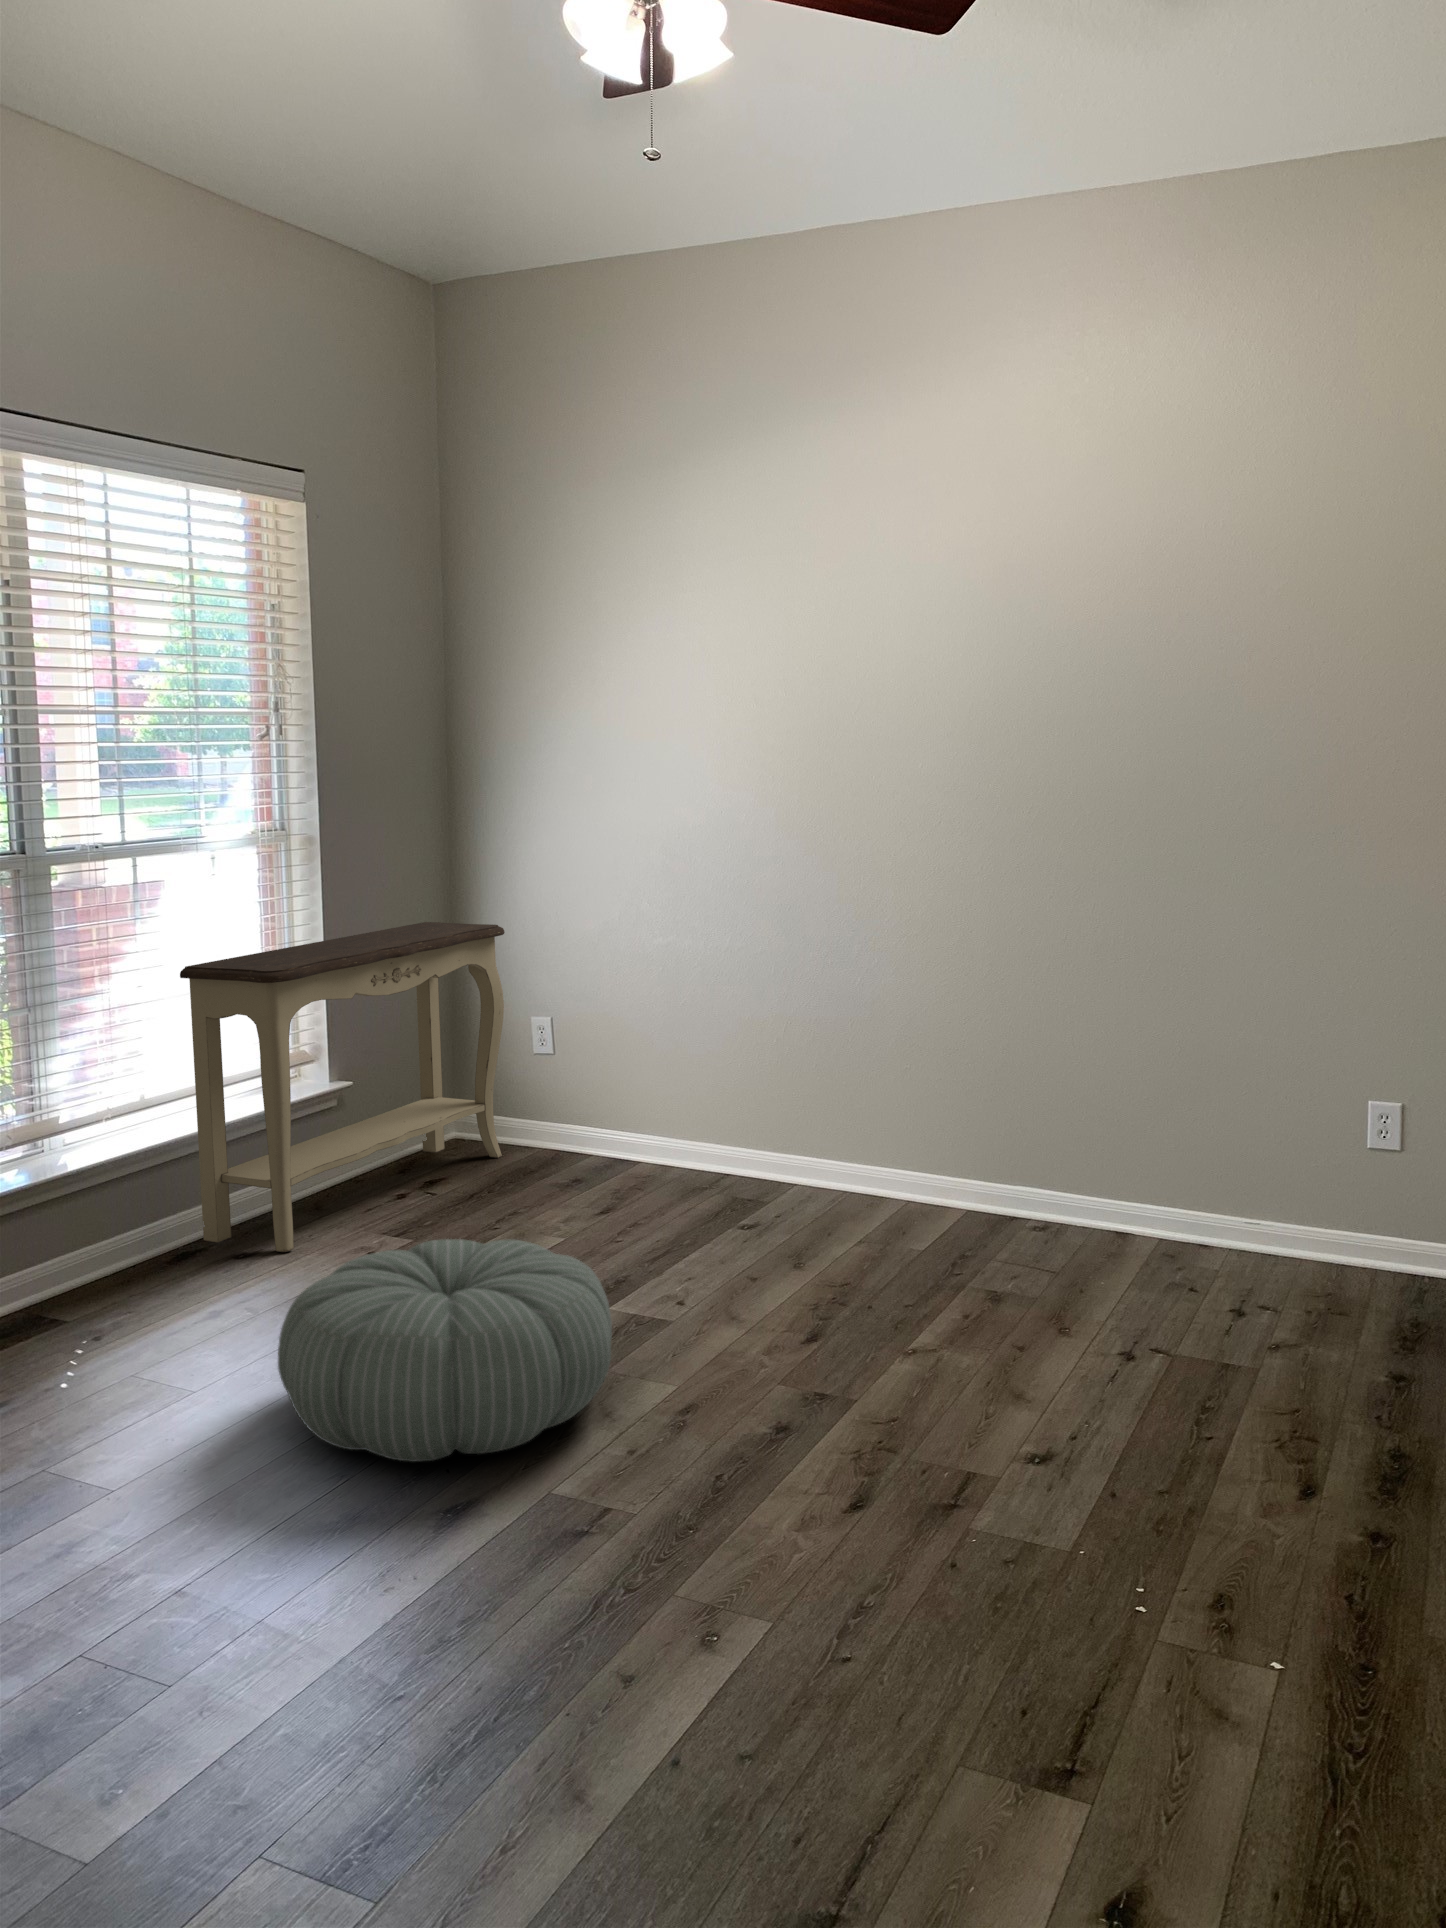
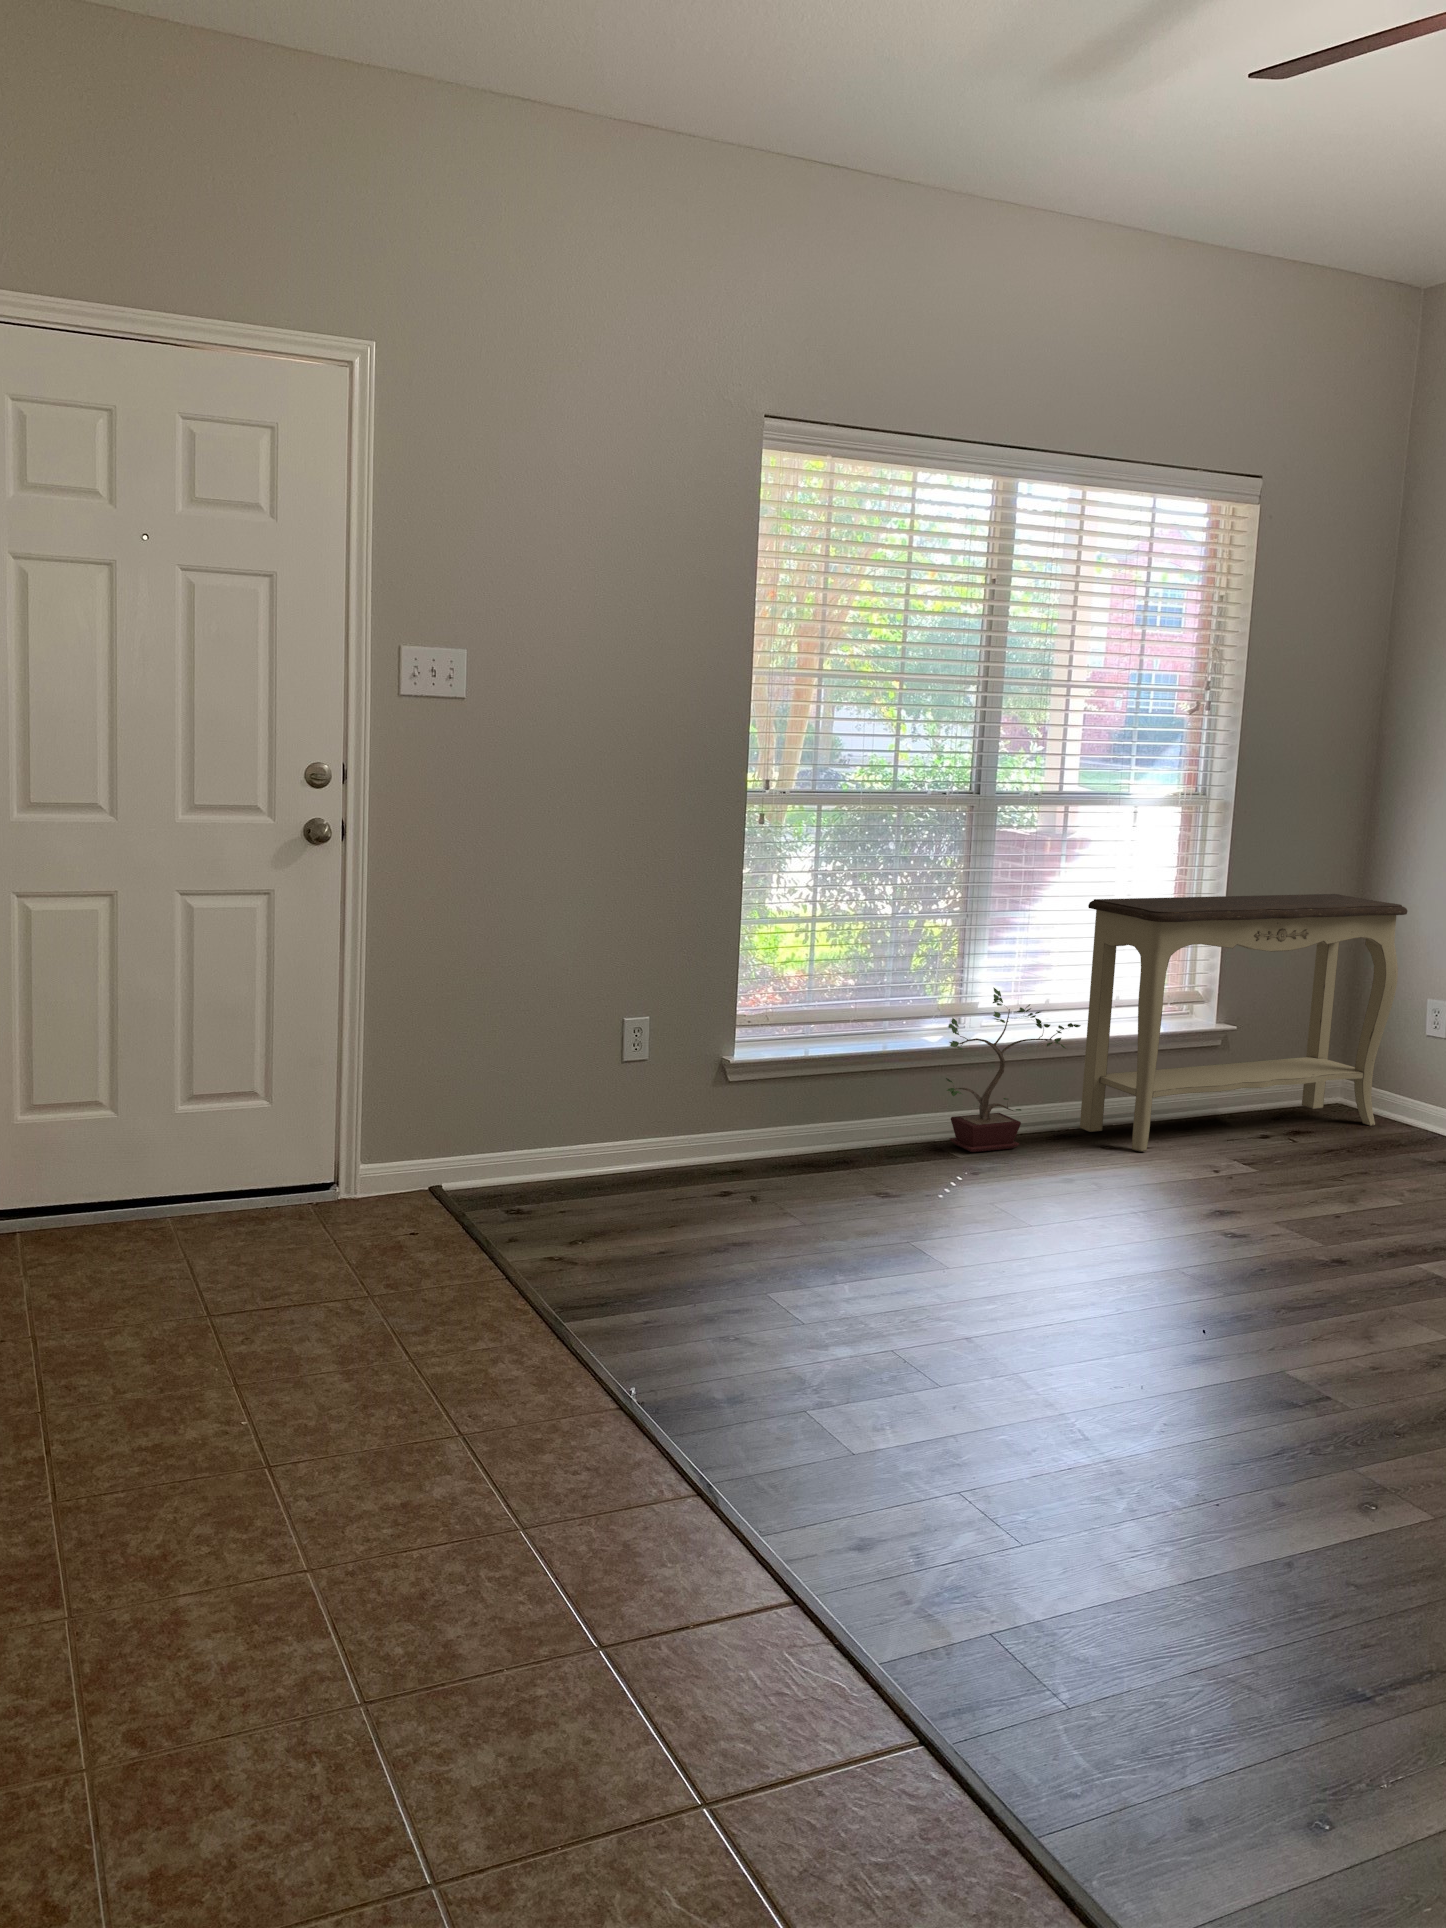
potted plant: none [30,1095,198,1311] -> present [946,988,1081,1152]
pouf: present [278,1239,612,1462] -> none [1076,1151,1371,1332]

